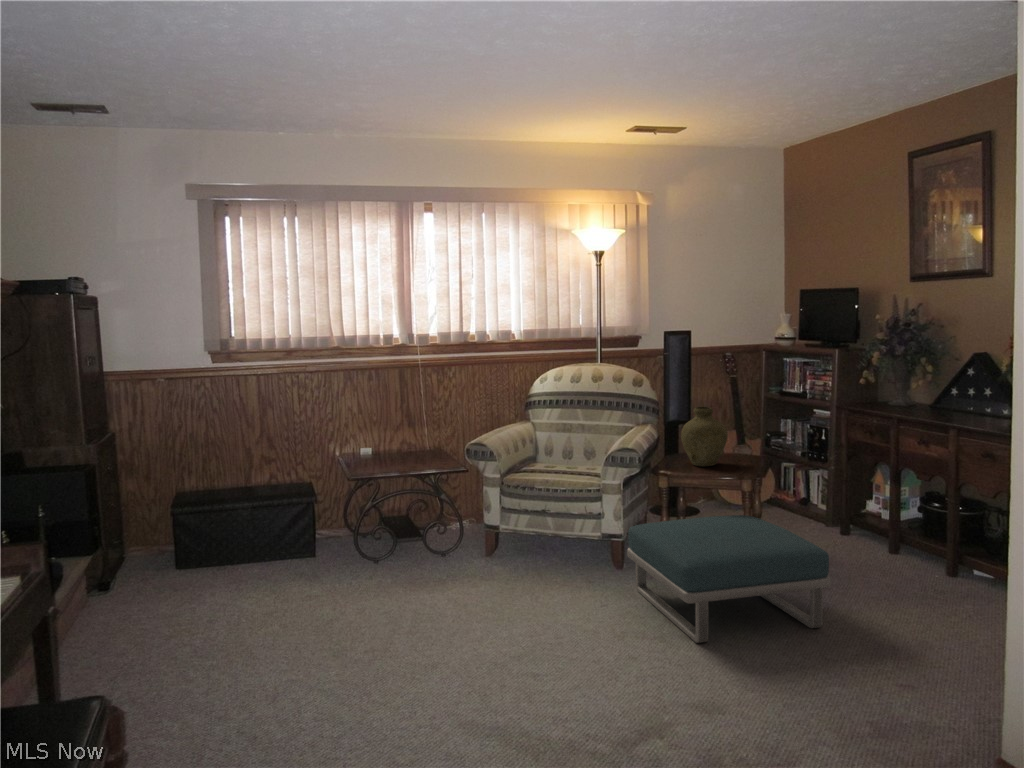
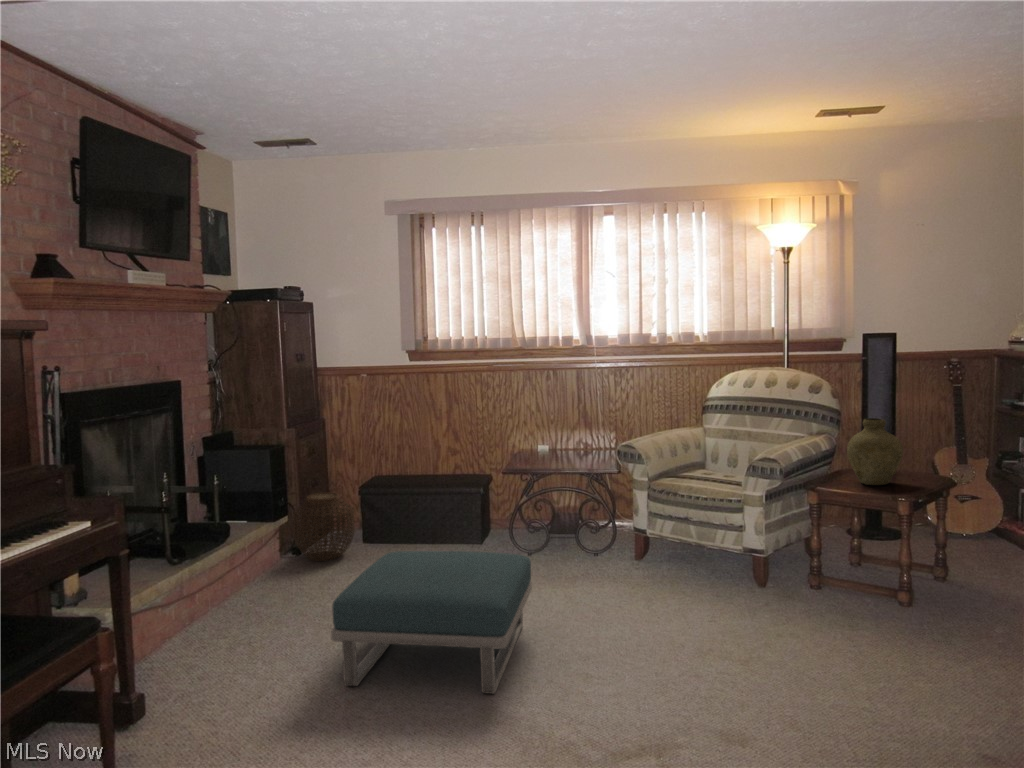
footstool: present [627,515,831,643] -> present [331,551,532,694]
woven basket: none [92,520,171,602] -> present [293,492,354,561]

